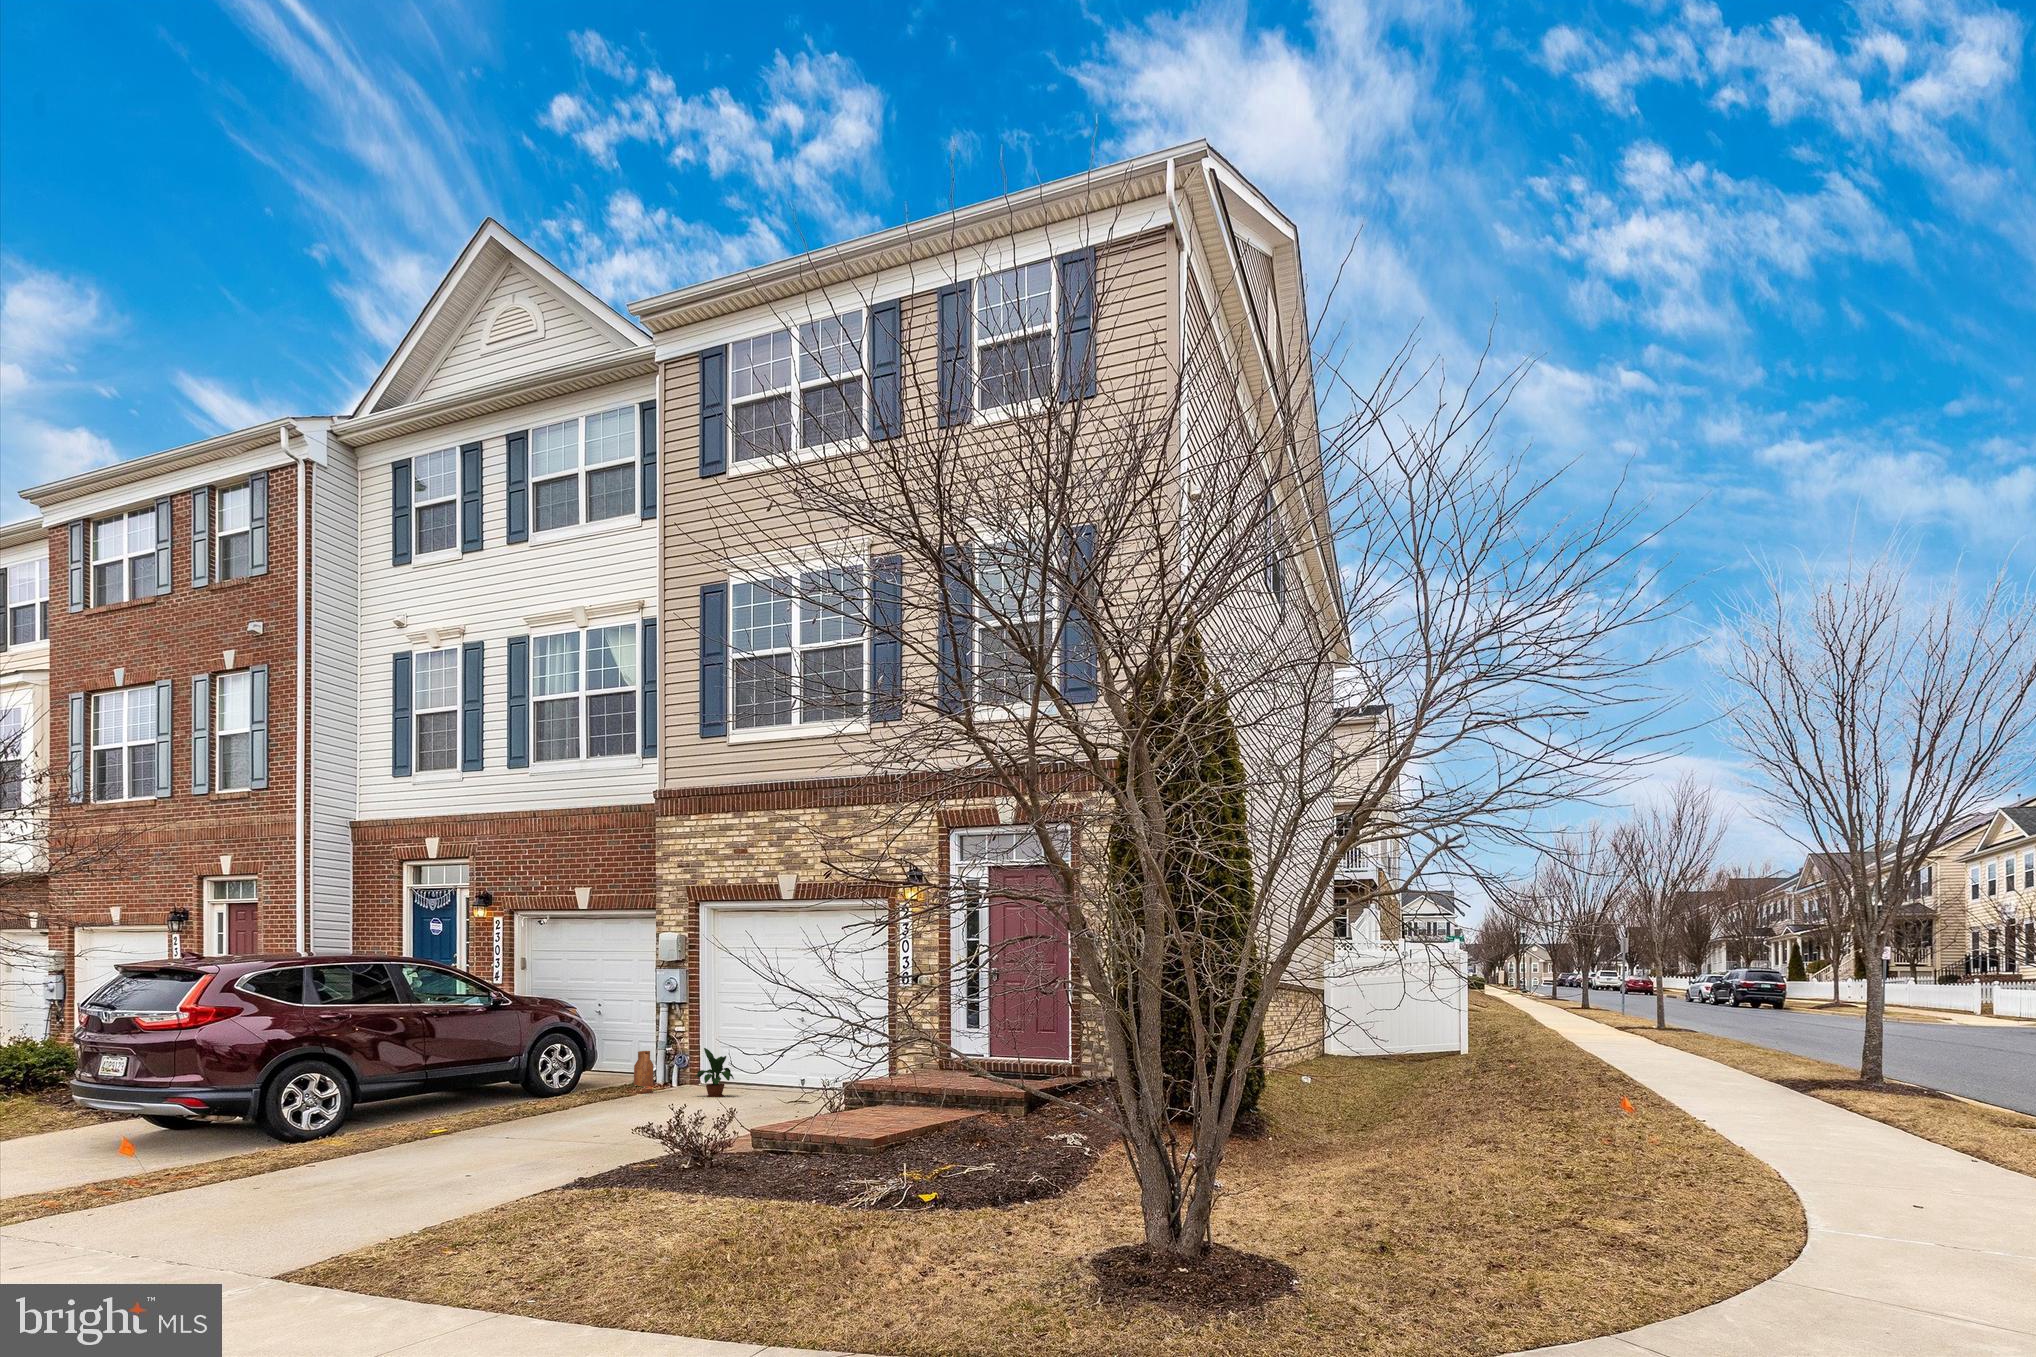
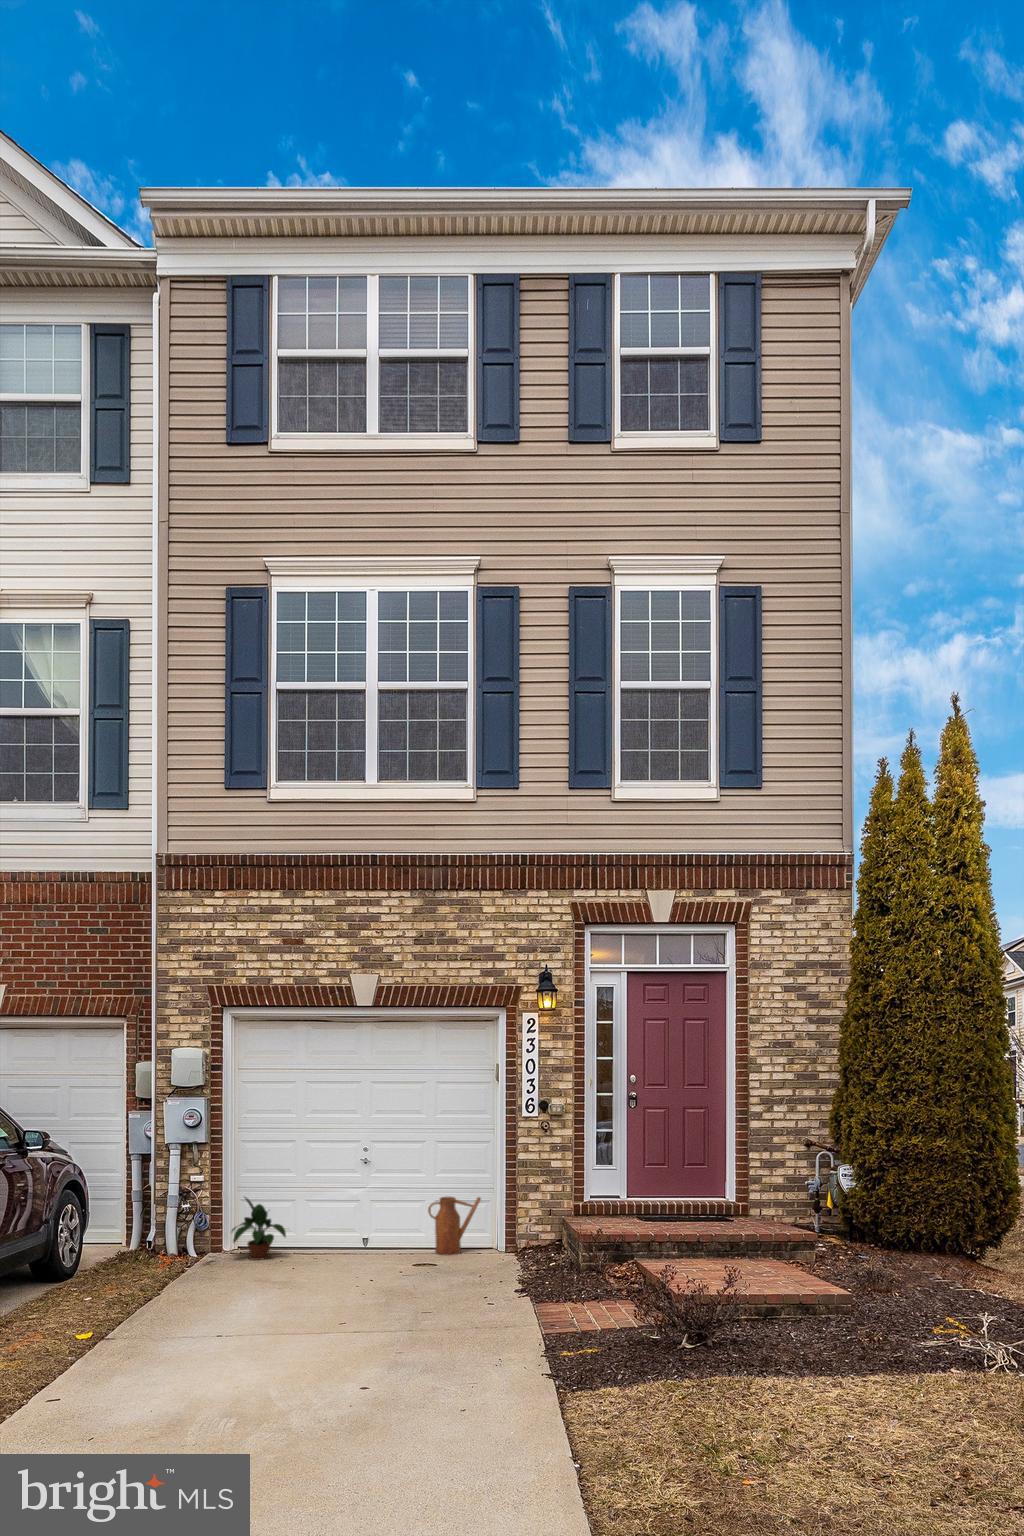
watering can: present [634,1051,654,1094] -> present [428,1197,481,1255]

